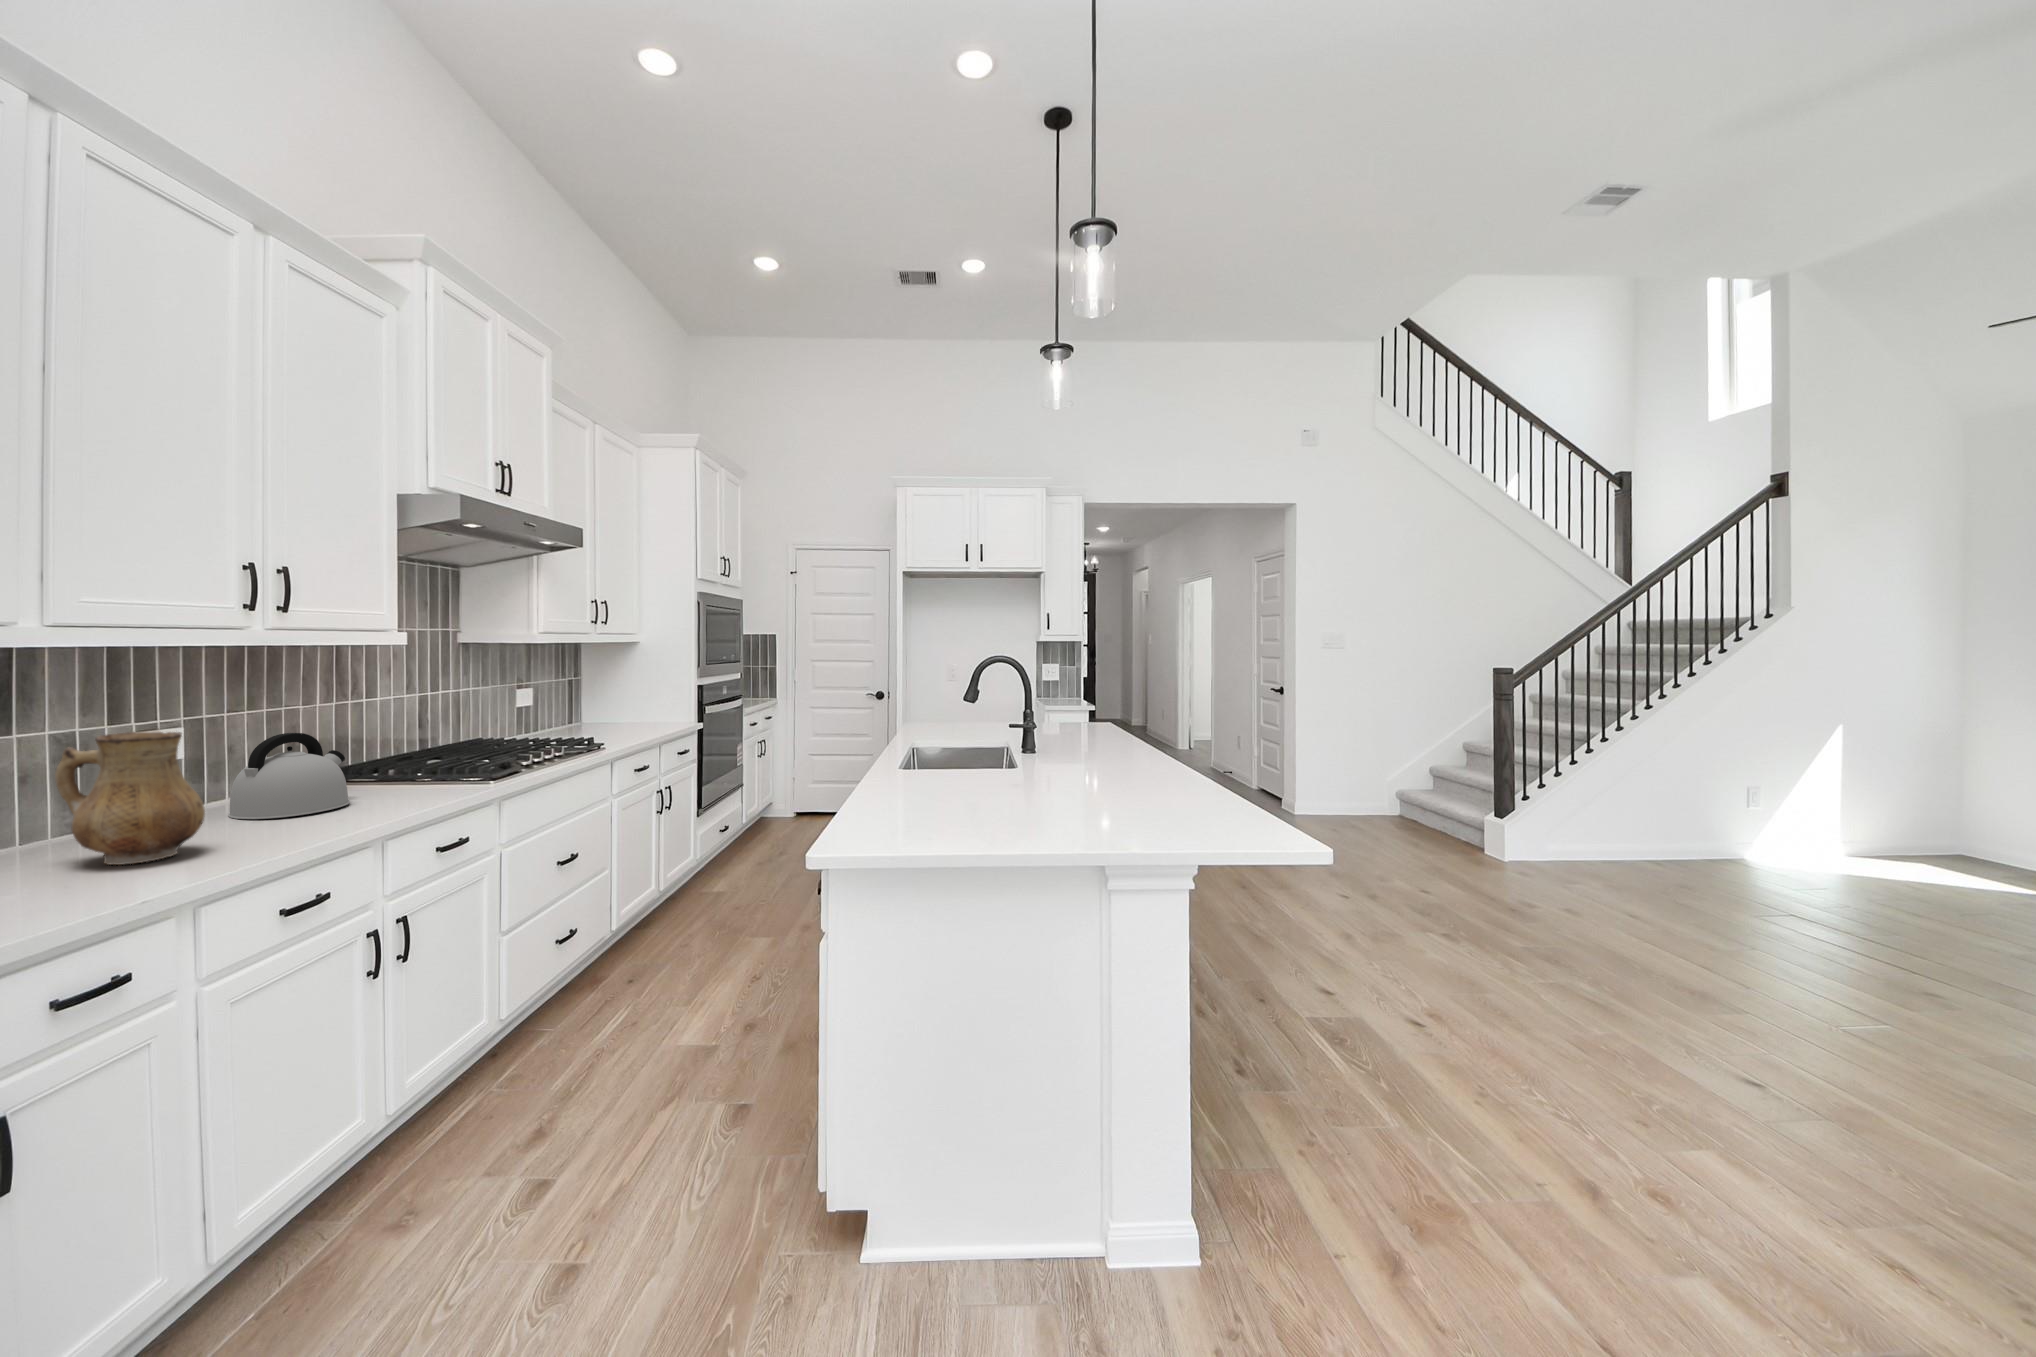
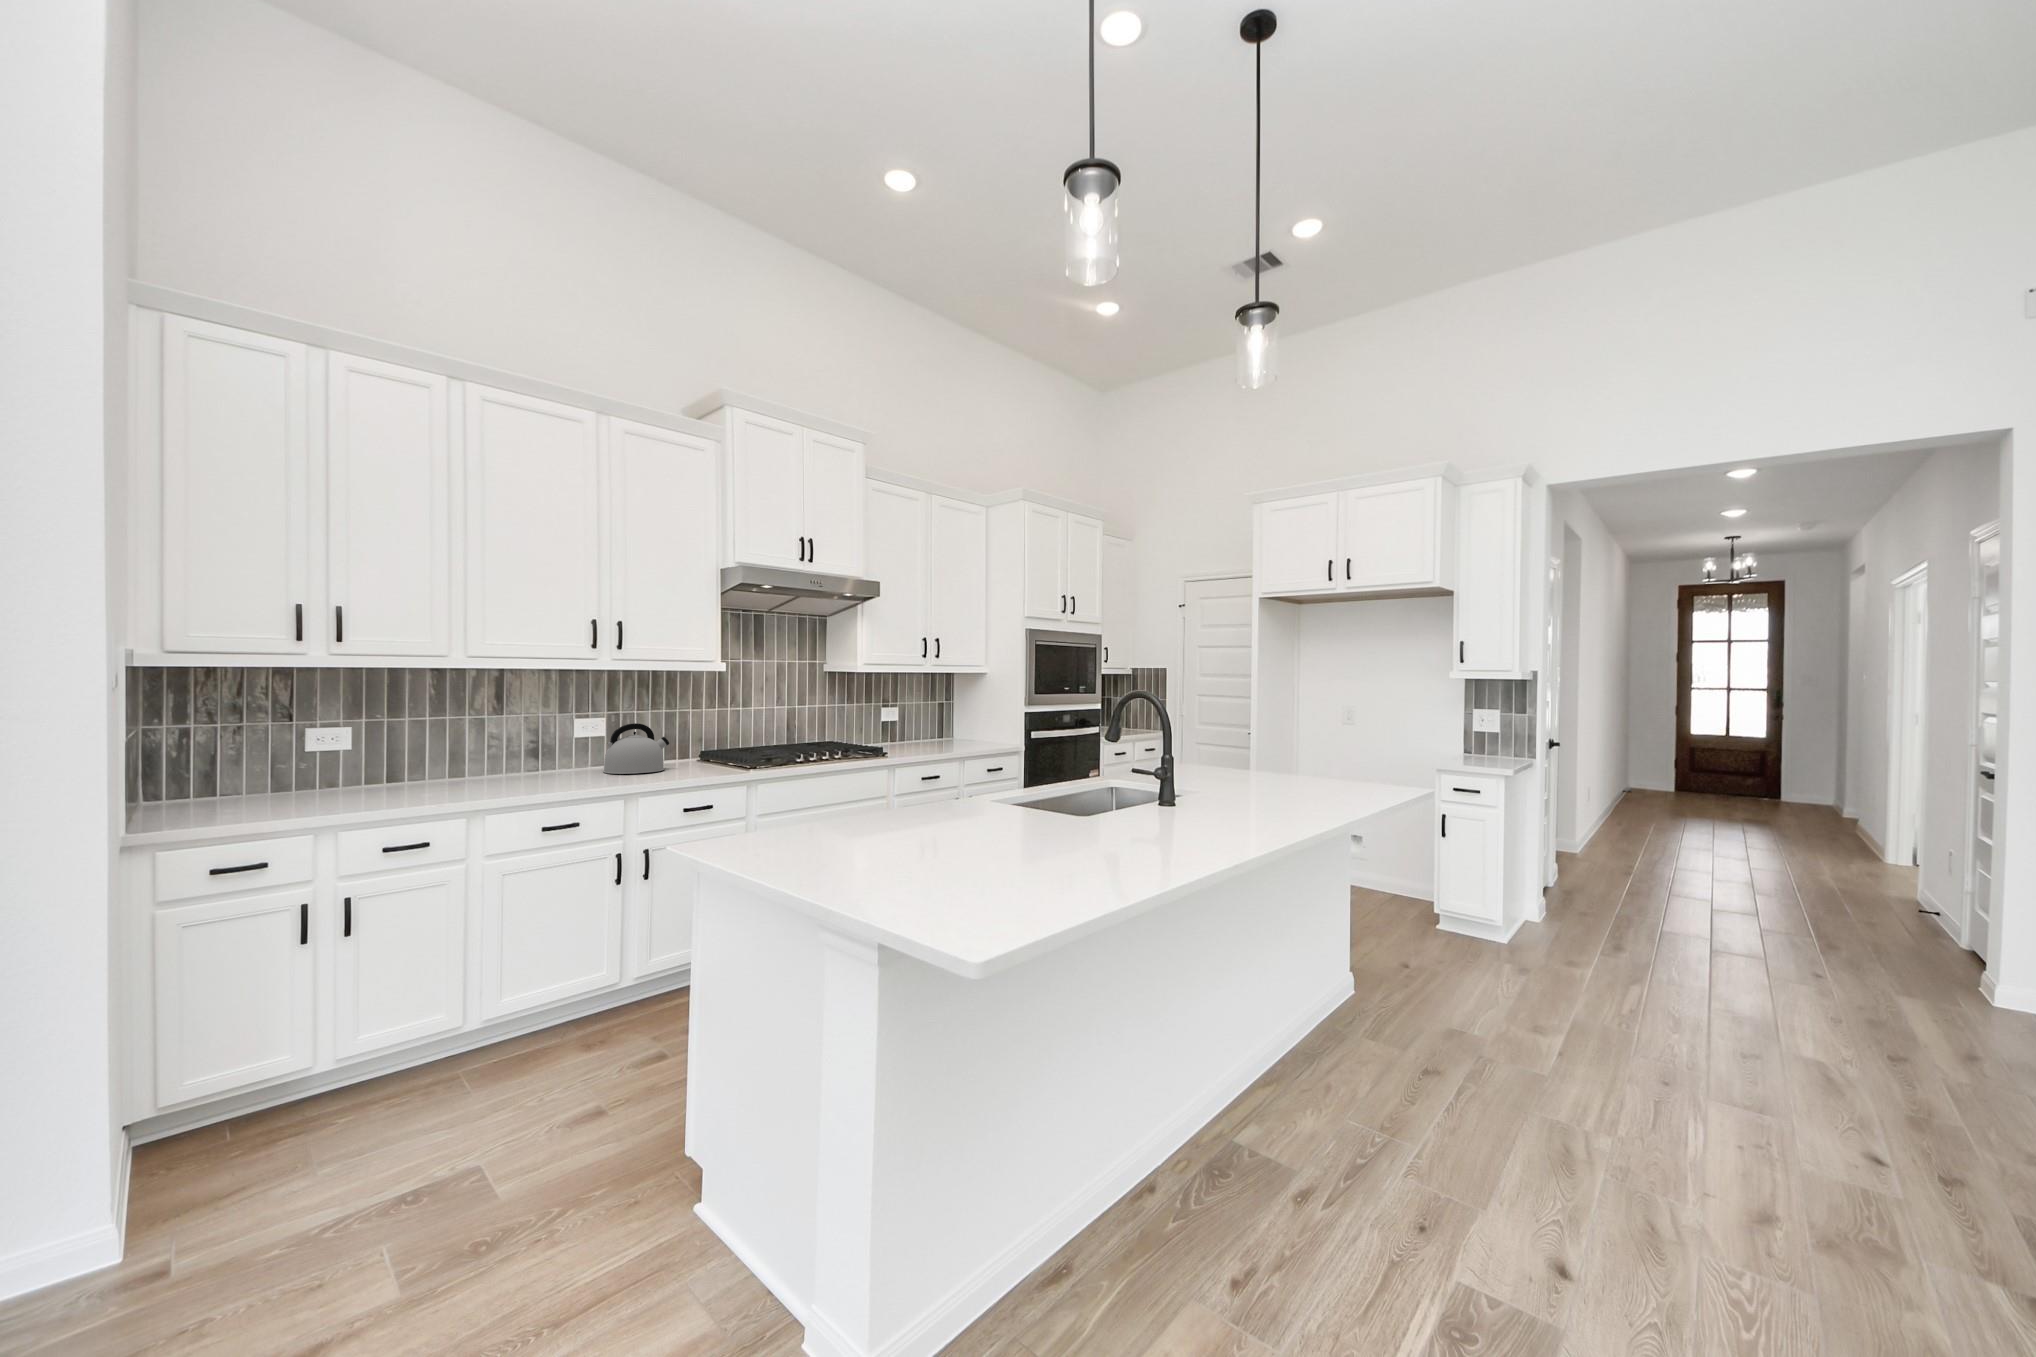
ceramic pitcher: present [55,731,205,865] -> none [494,715,550,785]

